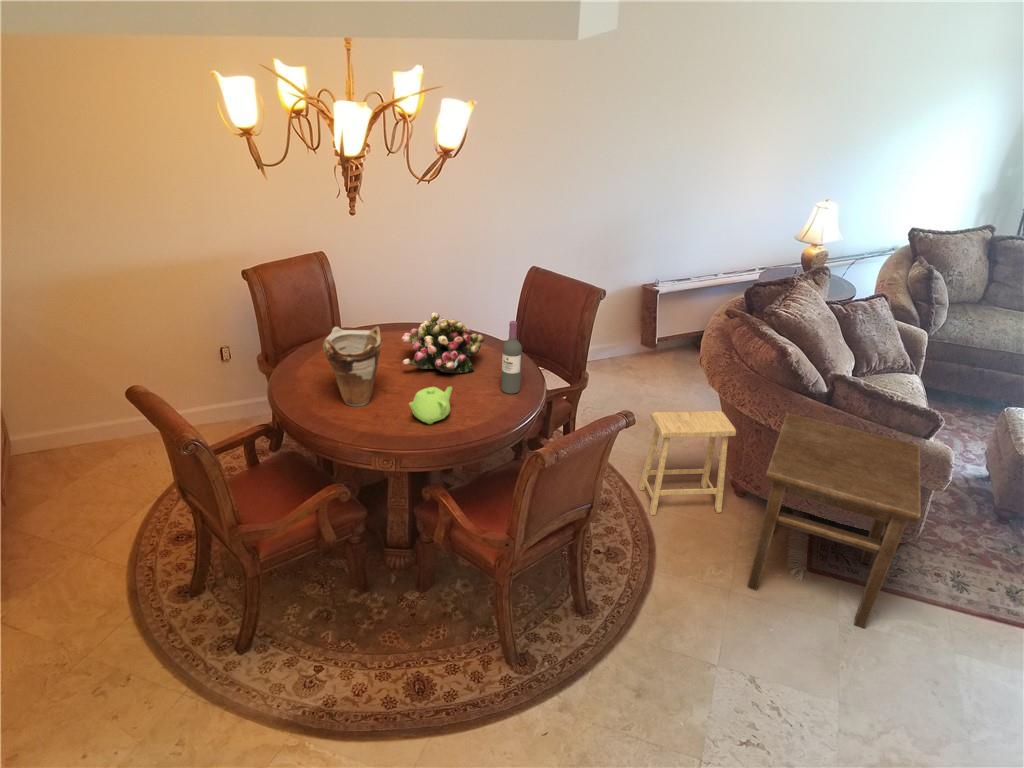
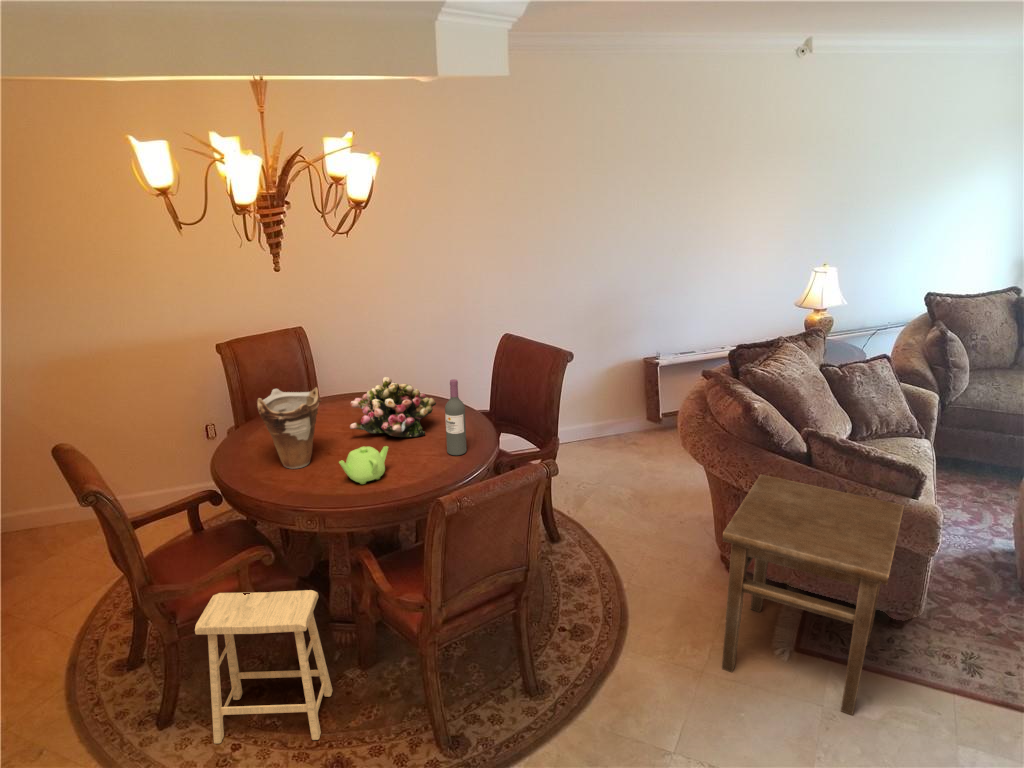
footstool: present [639,411,736,515] -> present [195,590,333,744]

